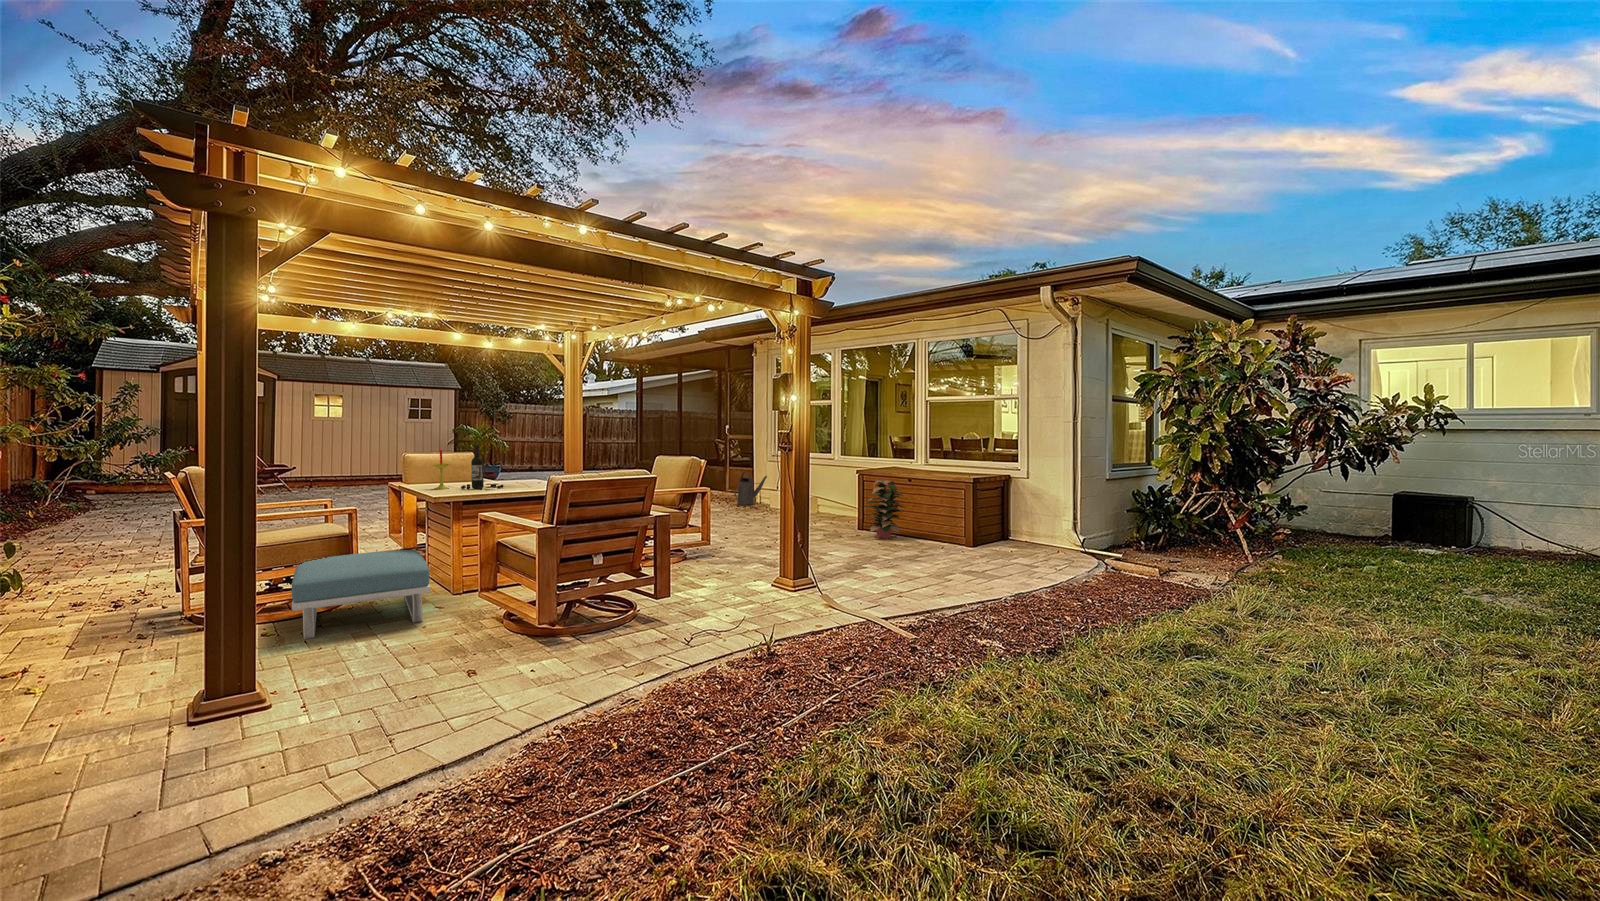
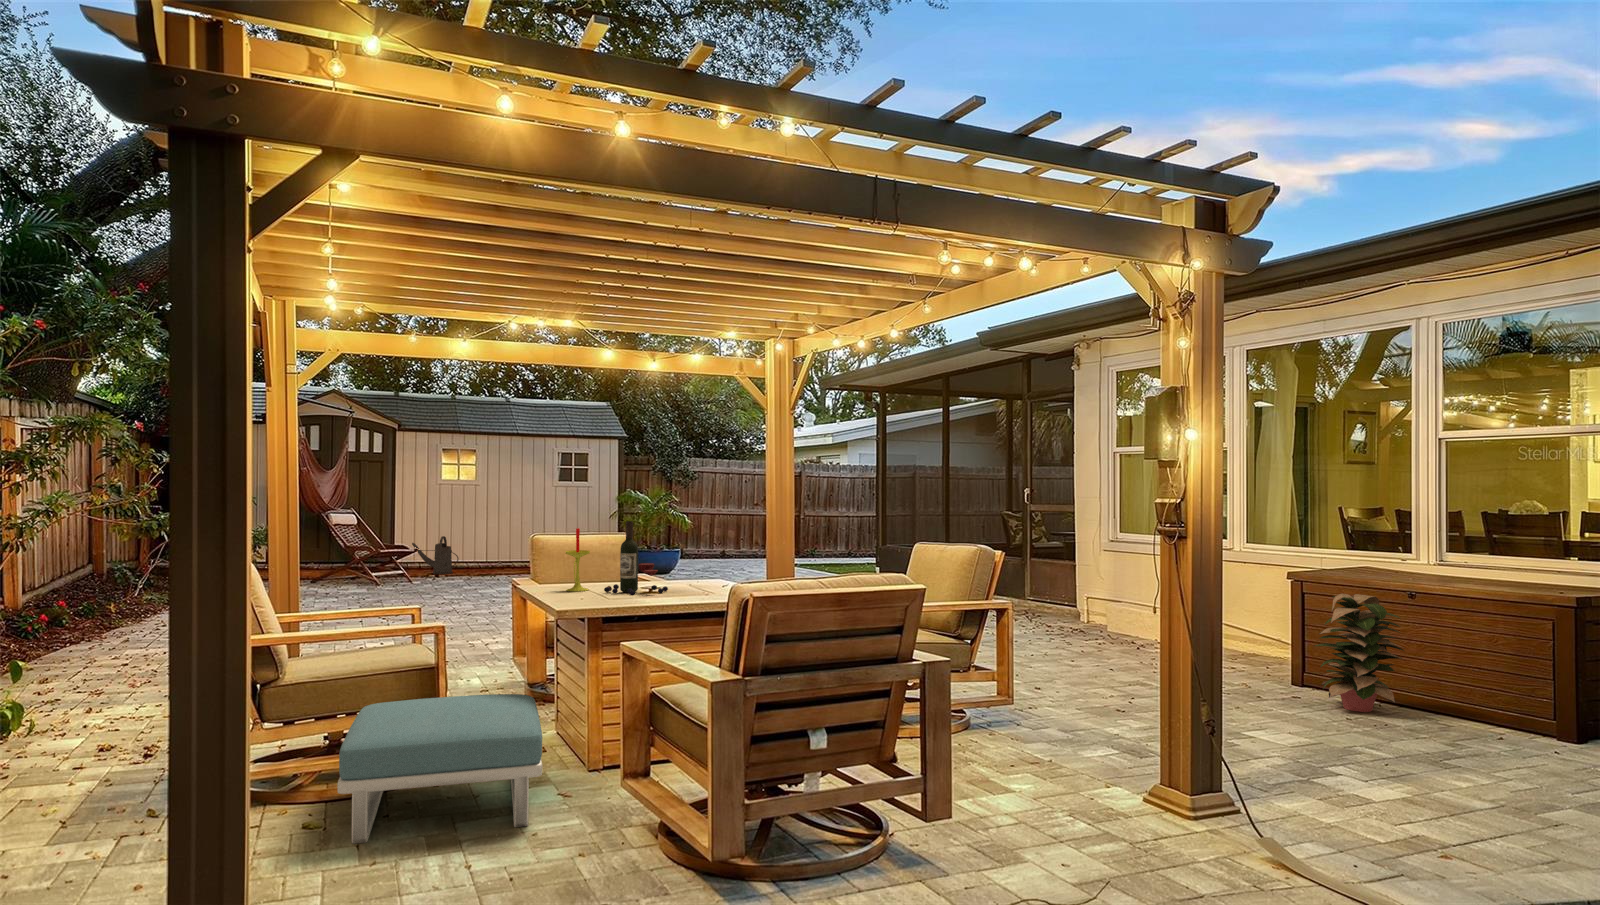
watering can: present [734,472,767,506] -> present [412,536,459,574]

